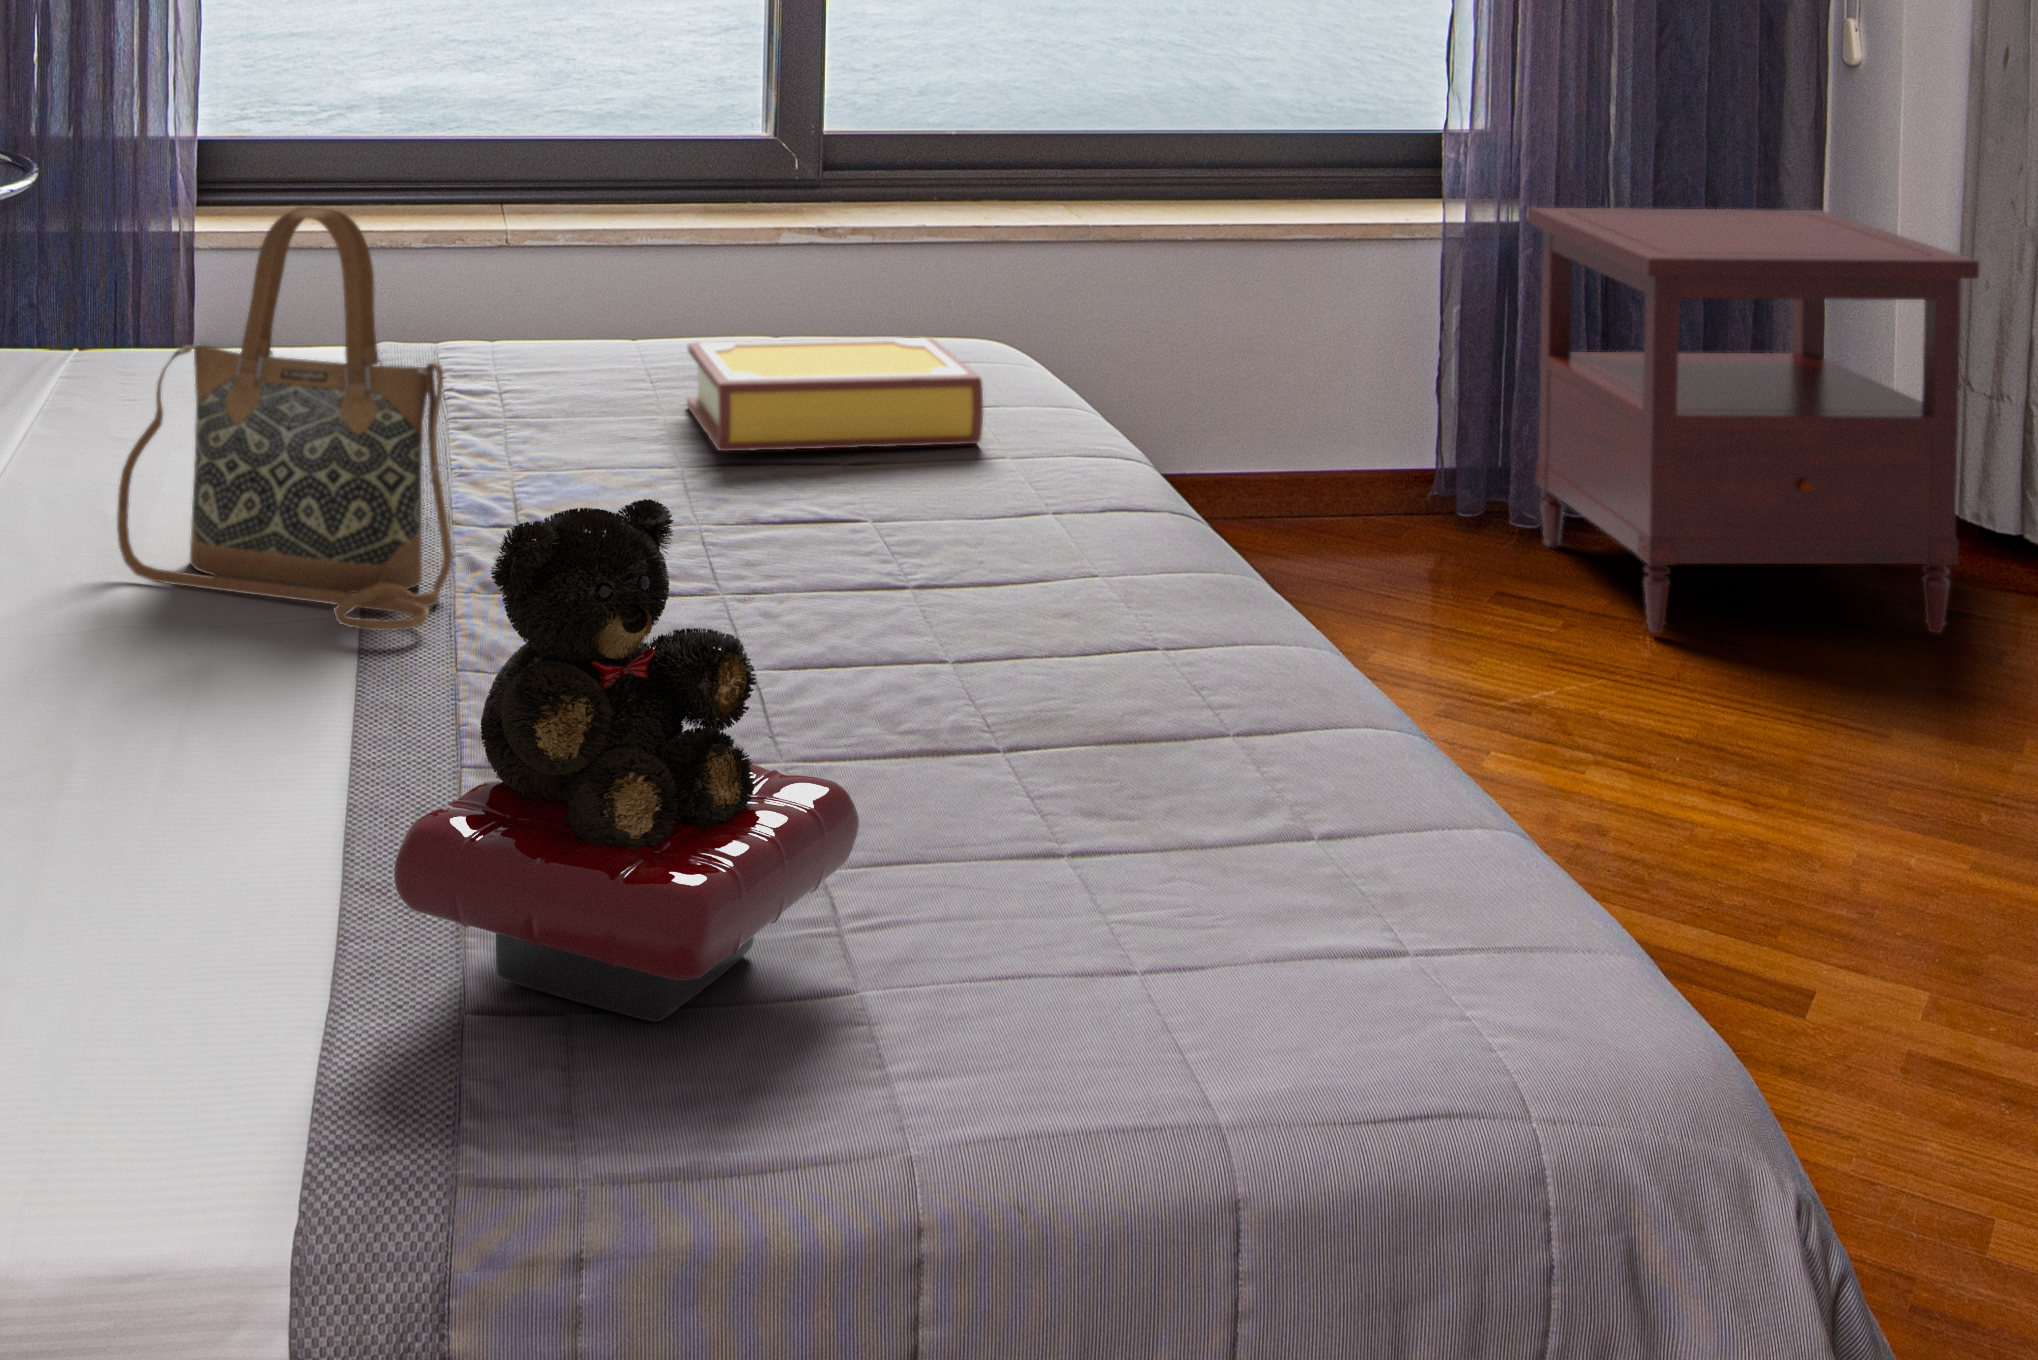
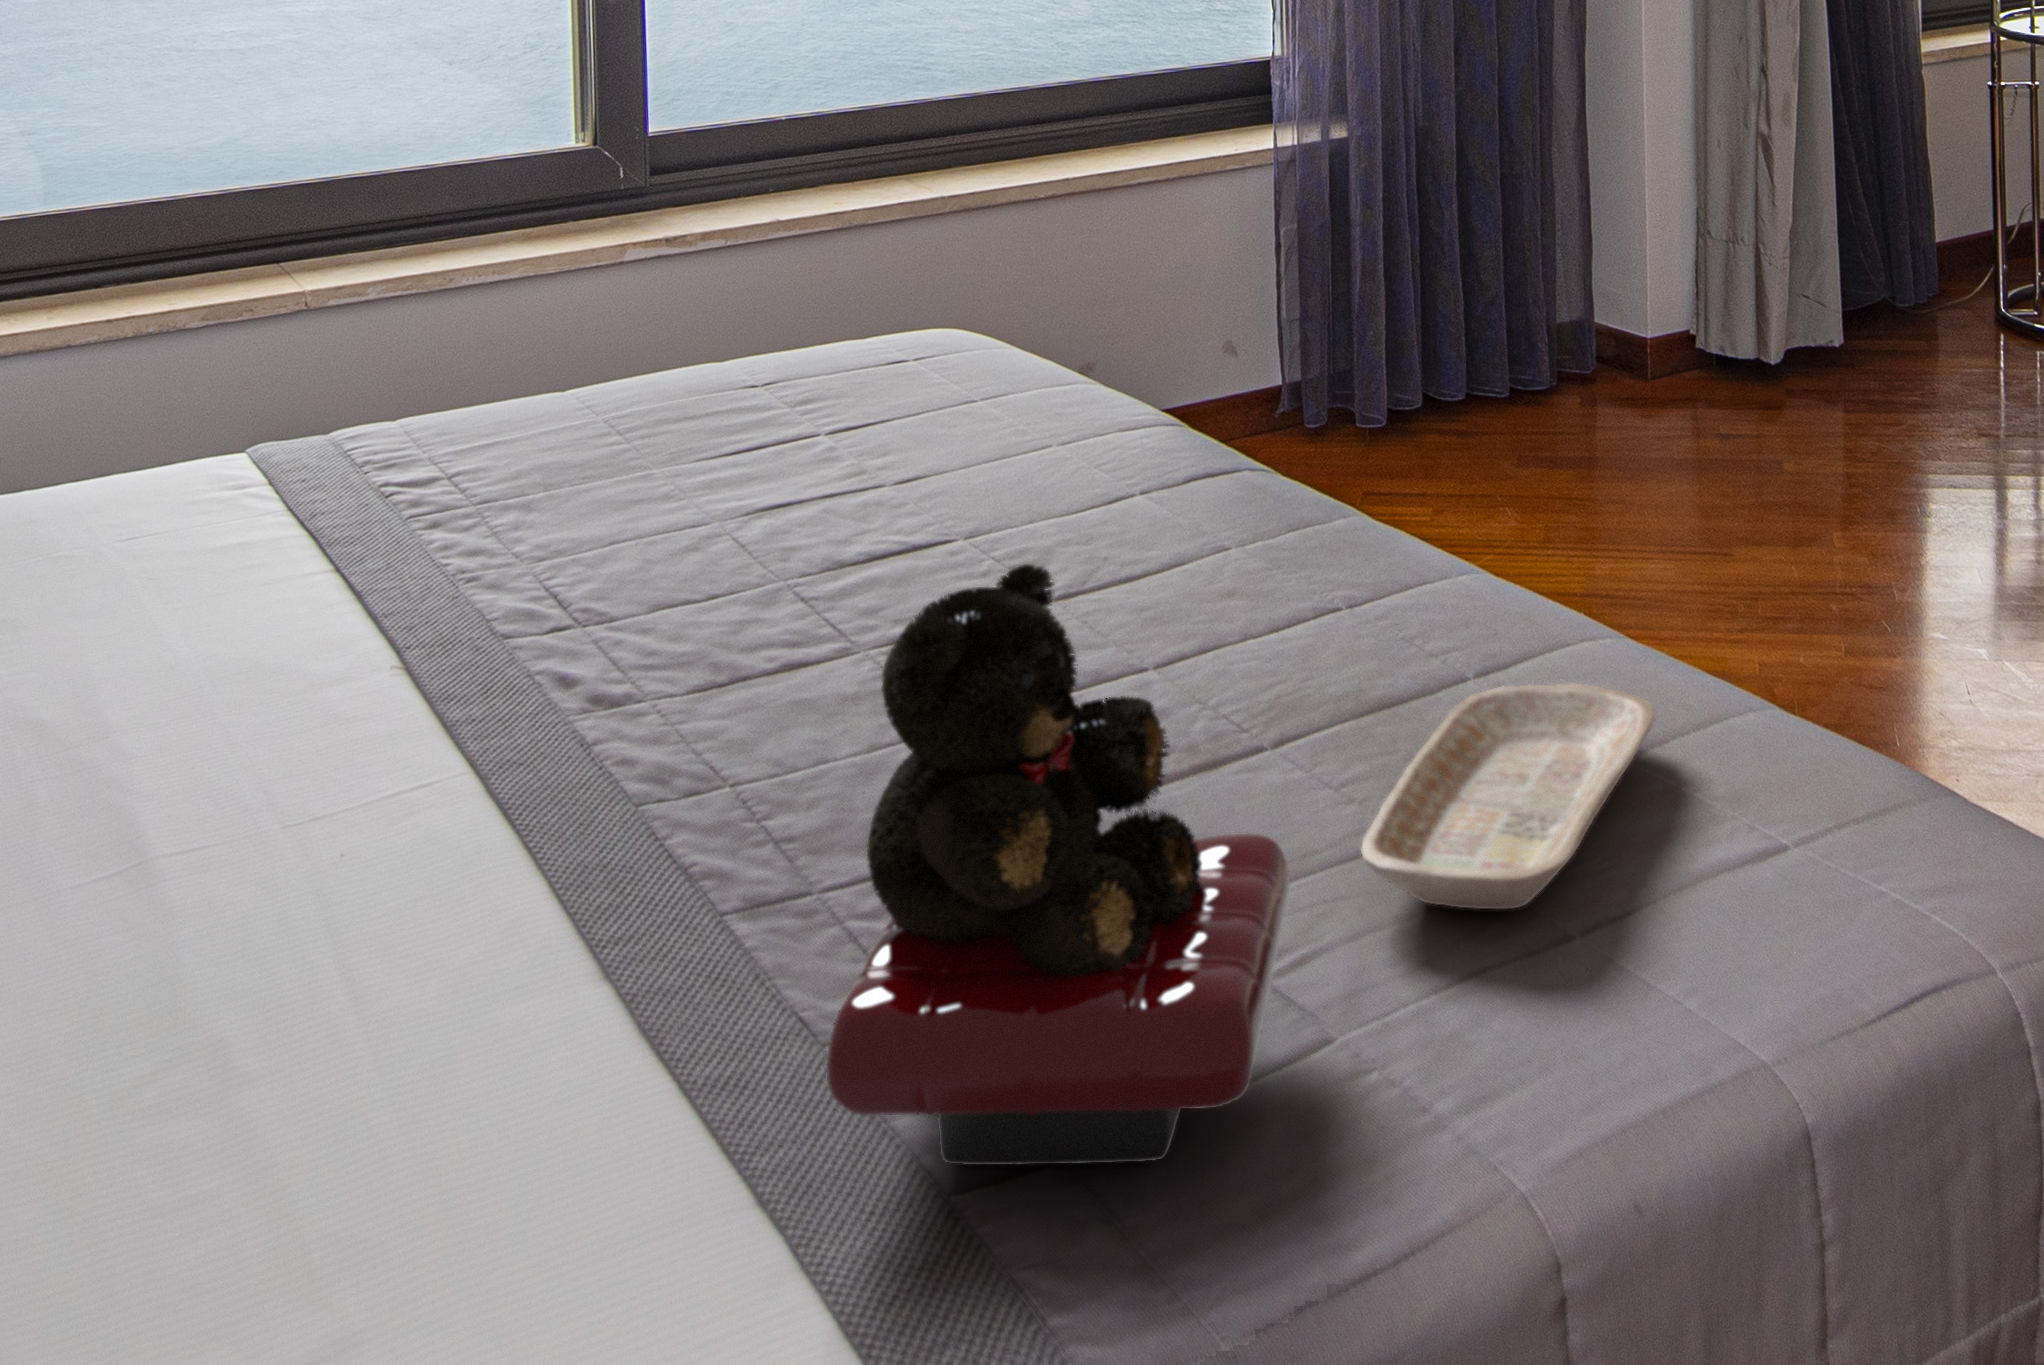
handbag: present [117,207,452,631] -> none [87,292,560,790]
side table: present [1529,208,1979,633] -> none [1354,93,1754,502]
book: present [687,338,983,451] -> none [687,333,1041,495]
tray: none [970,734,1351,918] -> present [1361,684,1655,909]

